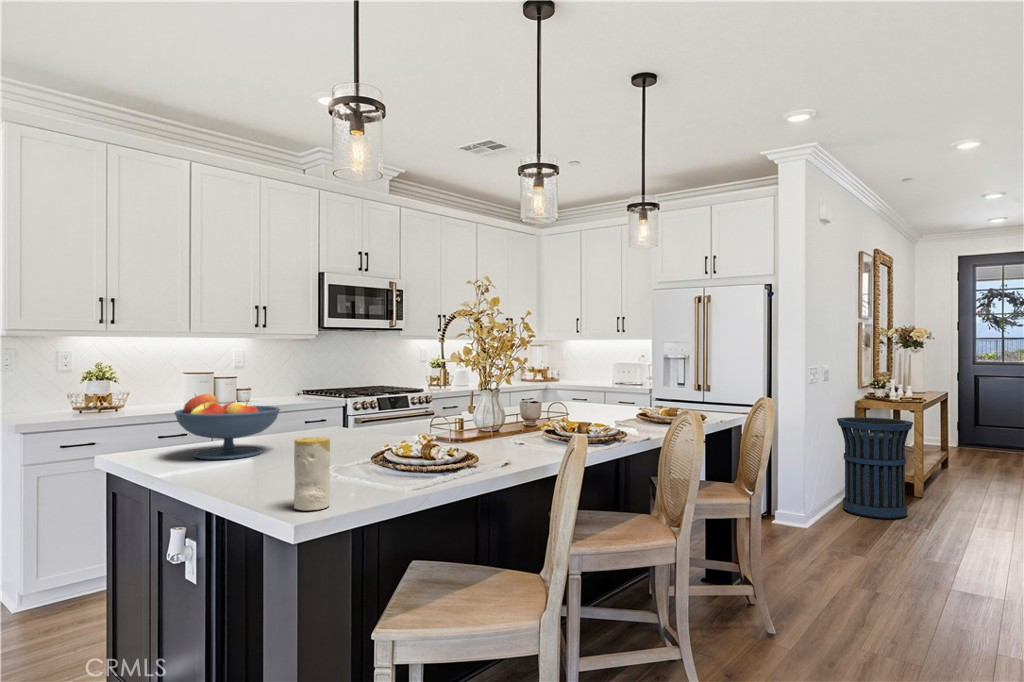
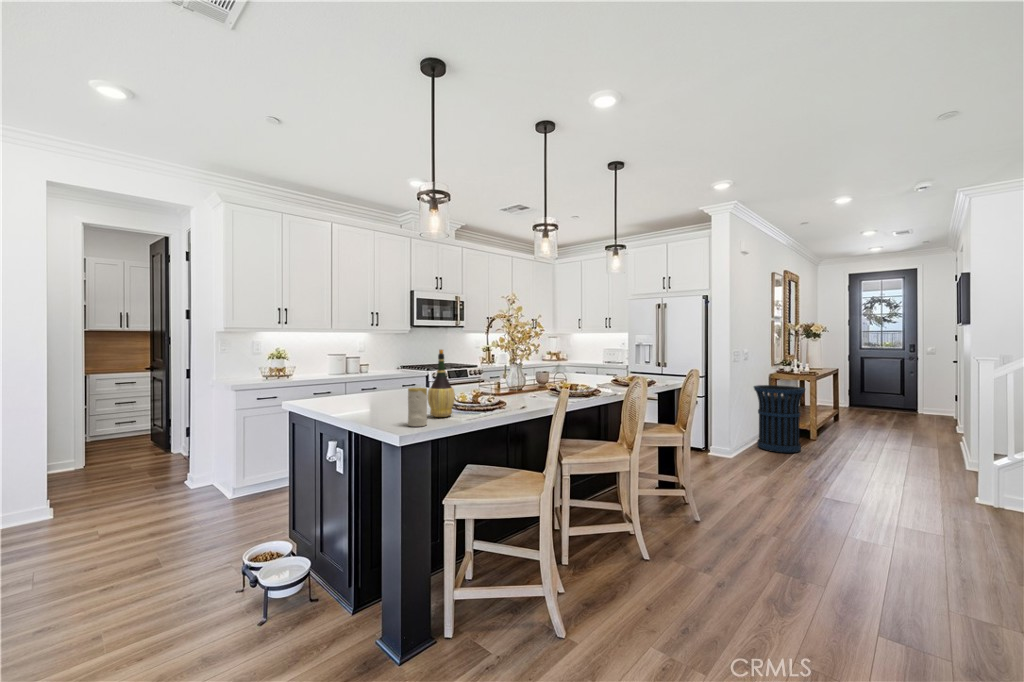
wine bottle: none [333,367,383,488] -> present [427,350,455,417]
fruit bowl: present [175,394,280,459] -> none [334,366,394,403]

